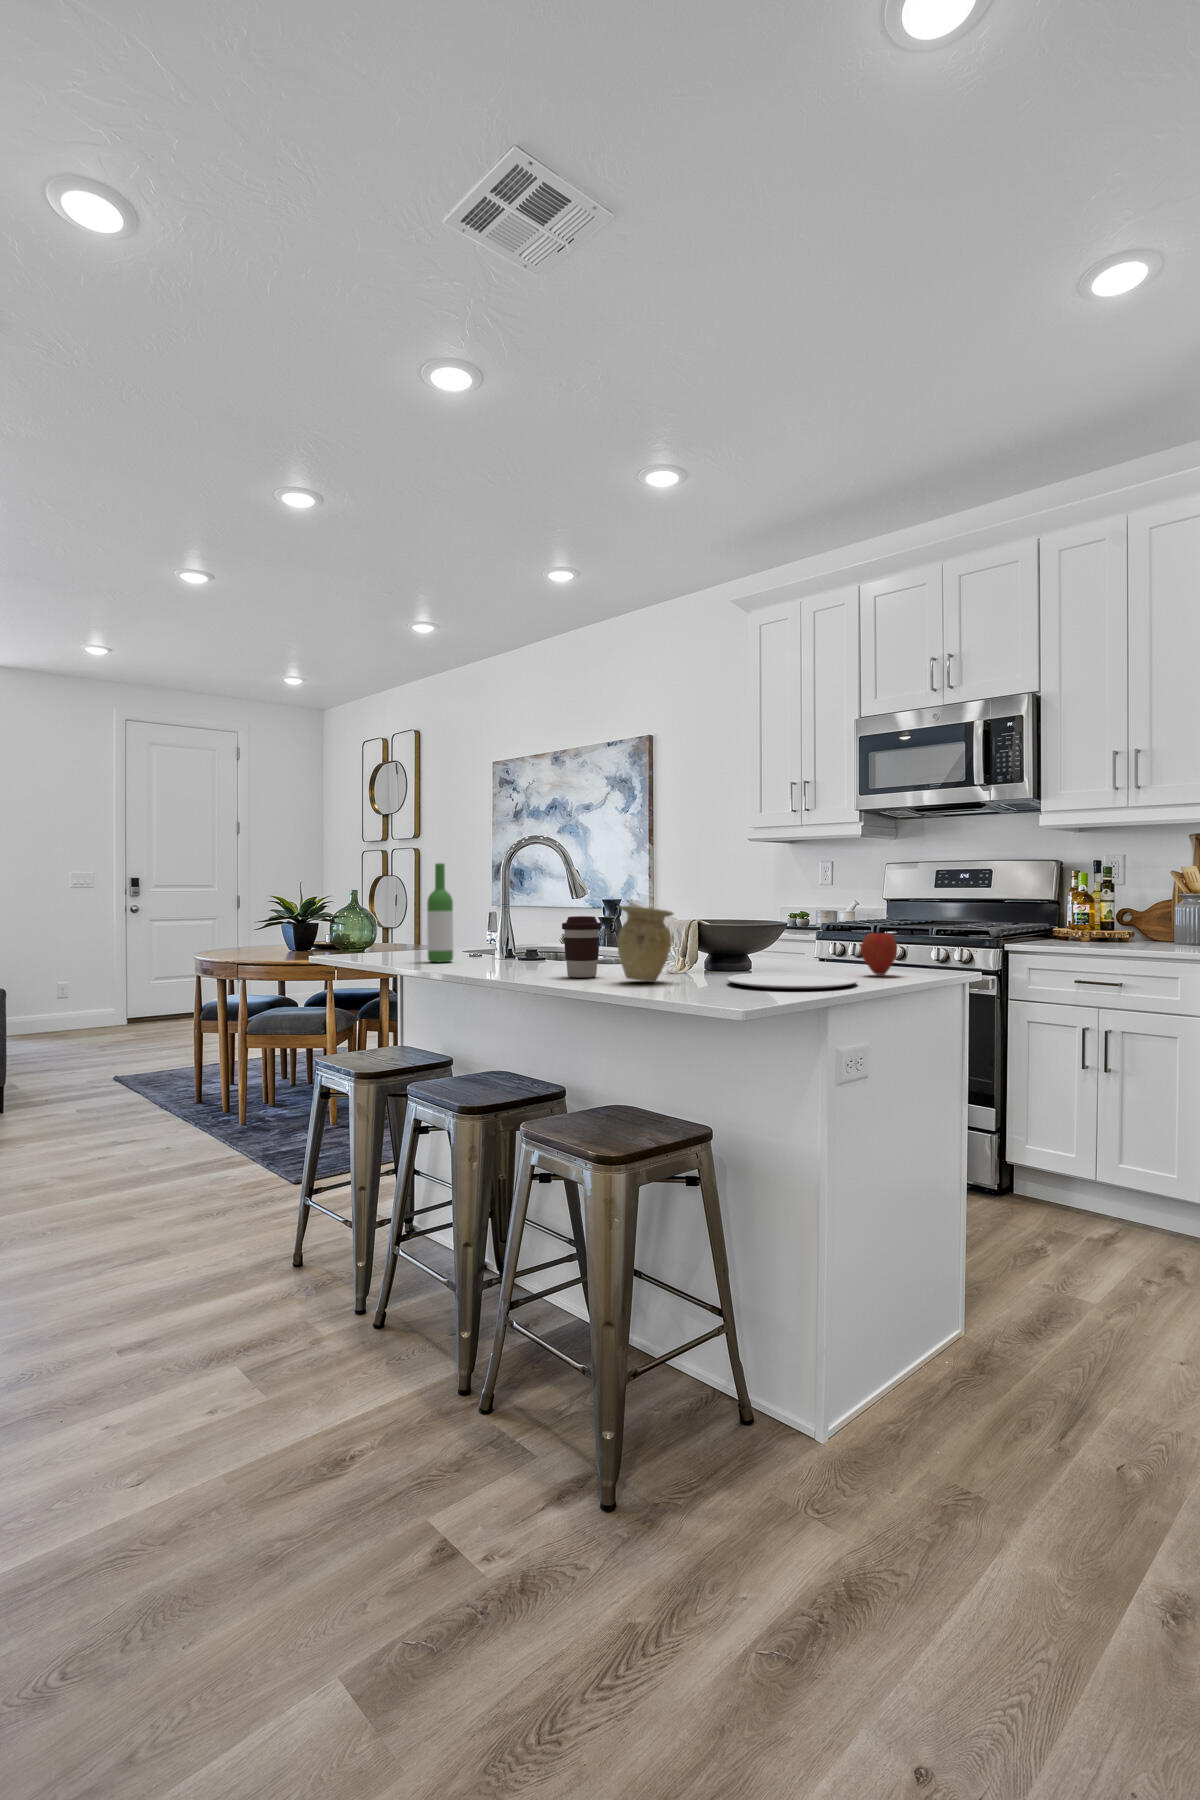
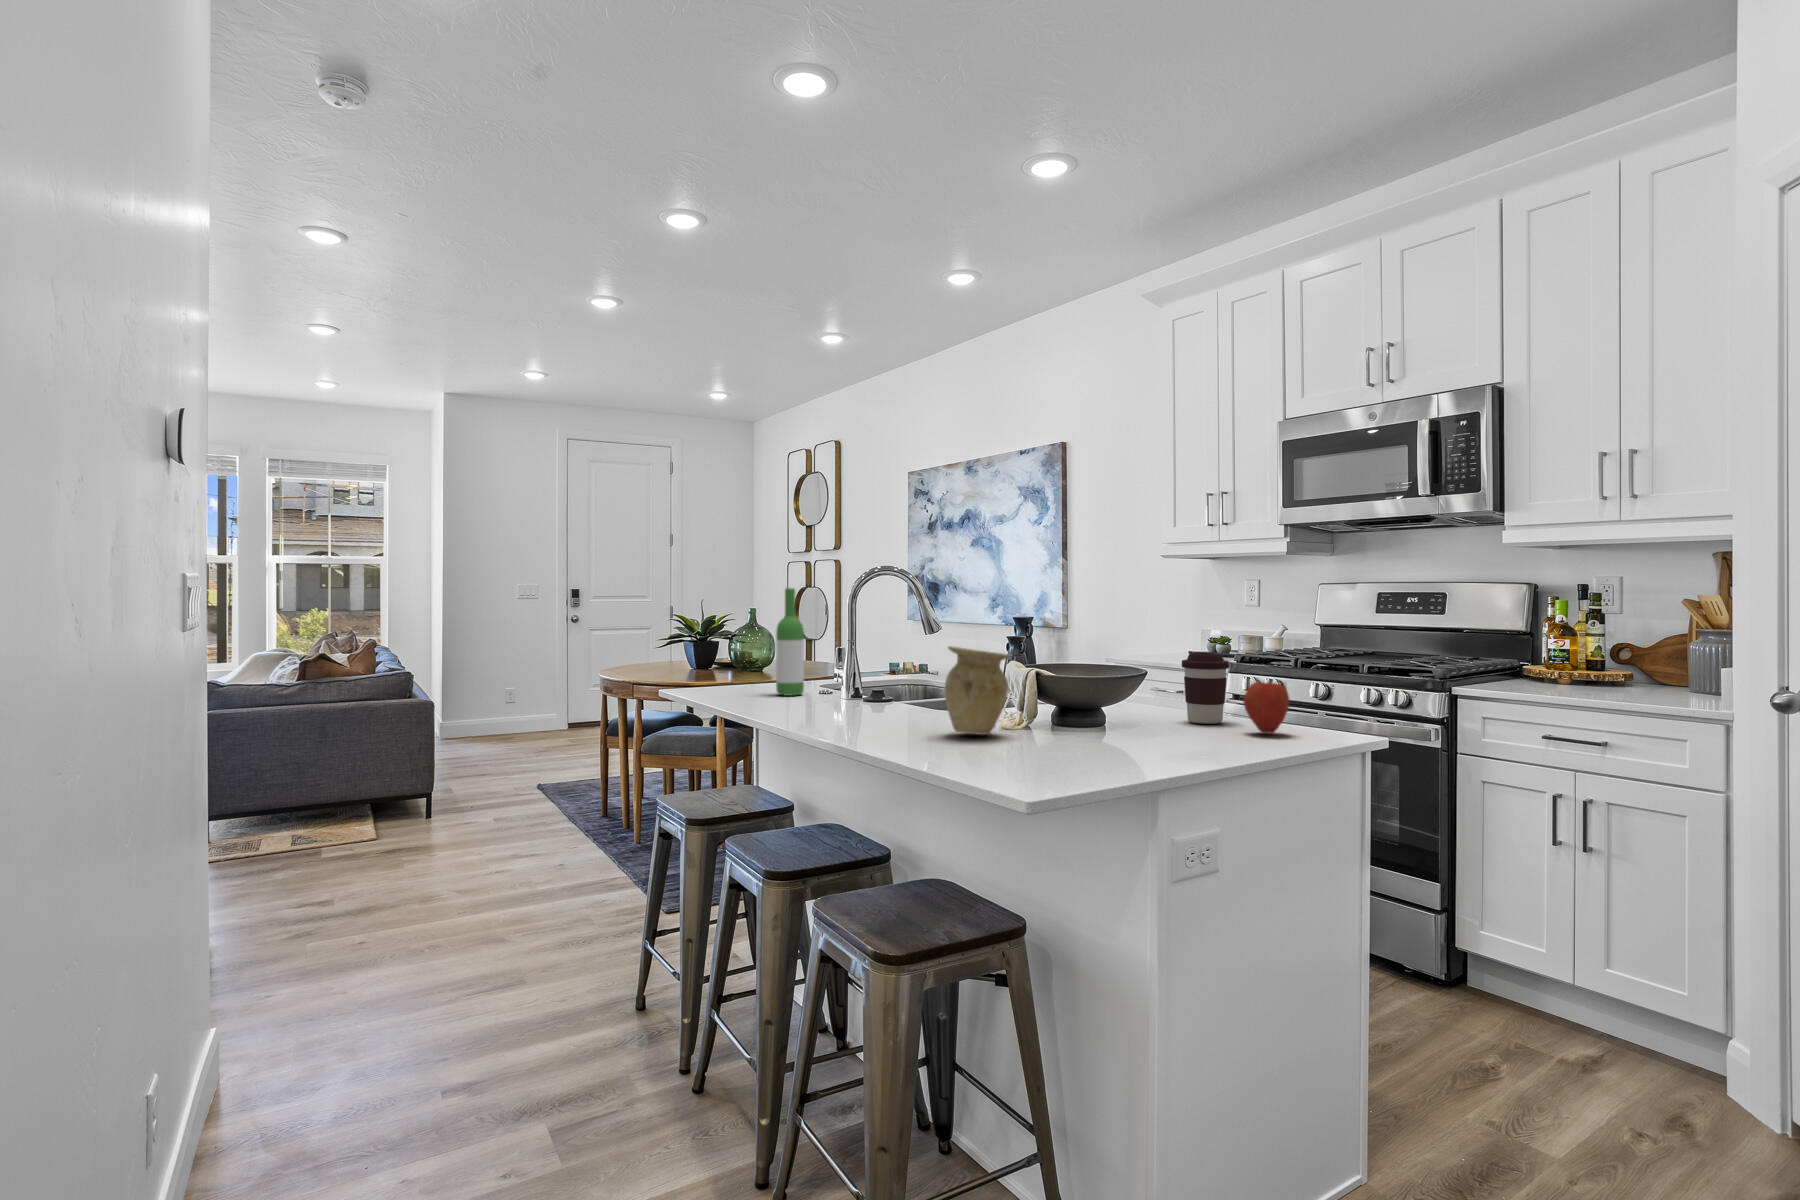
coffee cup: present [562,916,602,978] -> present [1182,653,1229,724]
plate: present [727,972,858,989] -> none [1068,727,1229,755]

